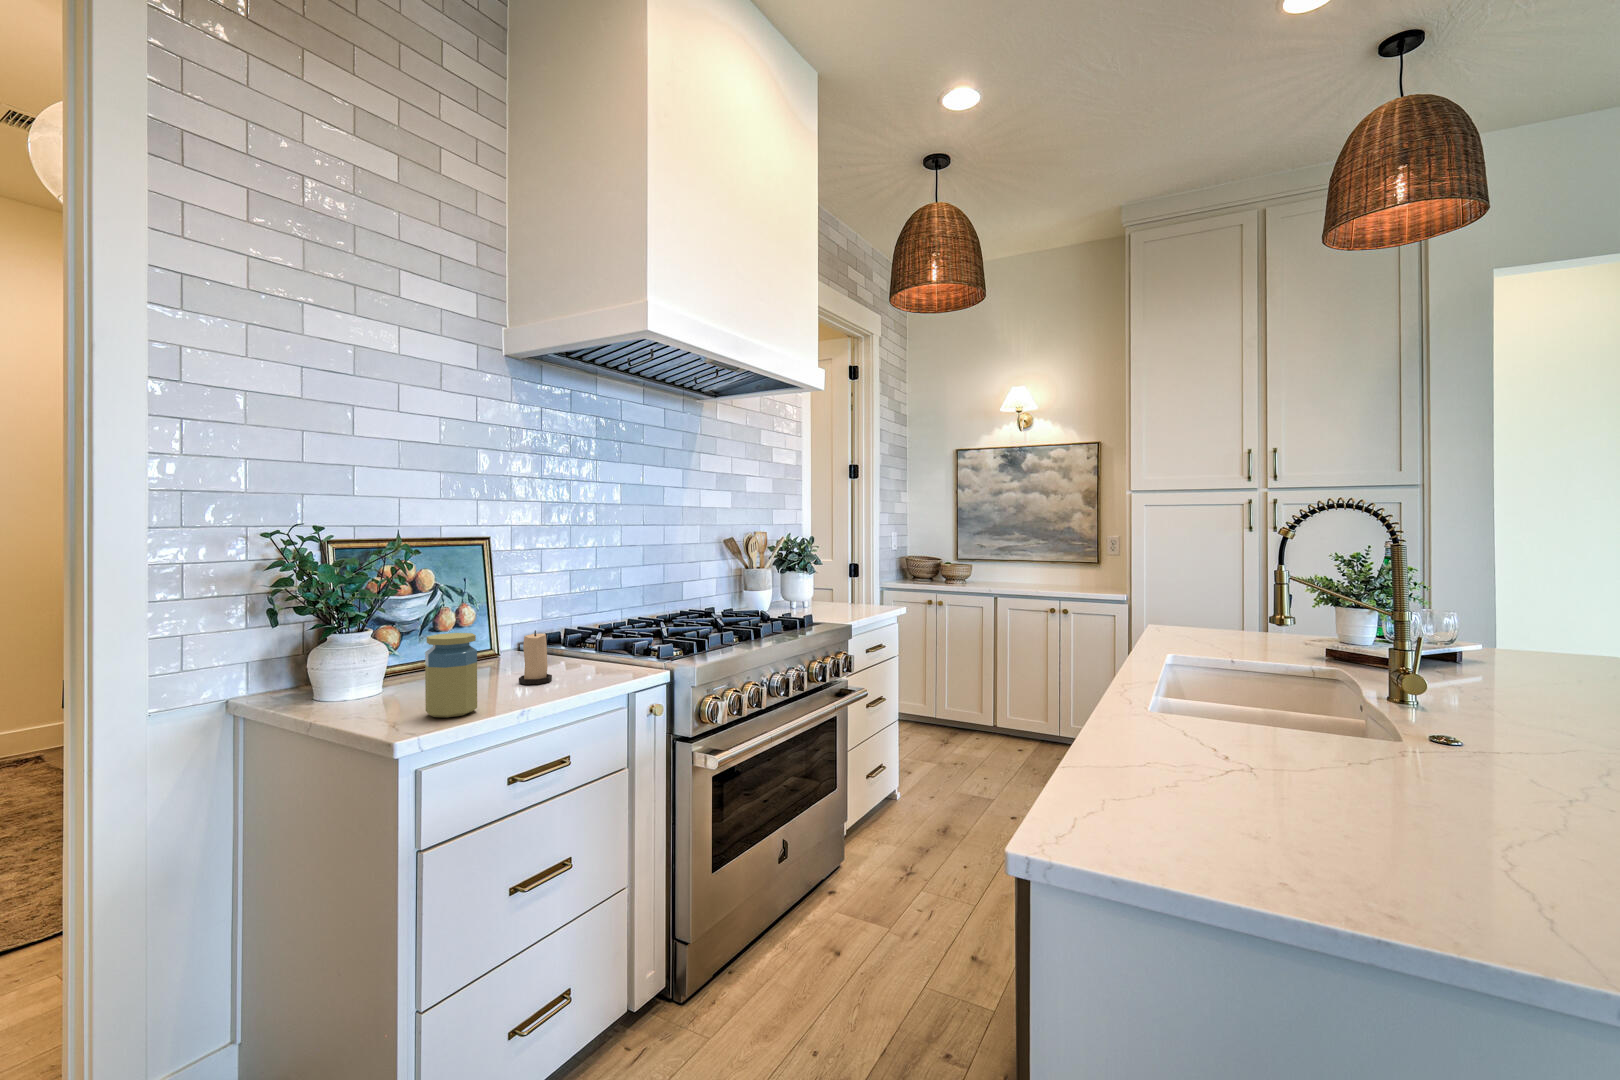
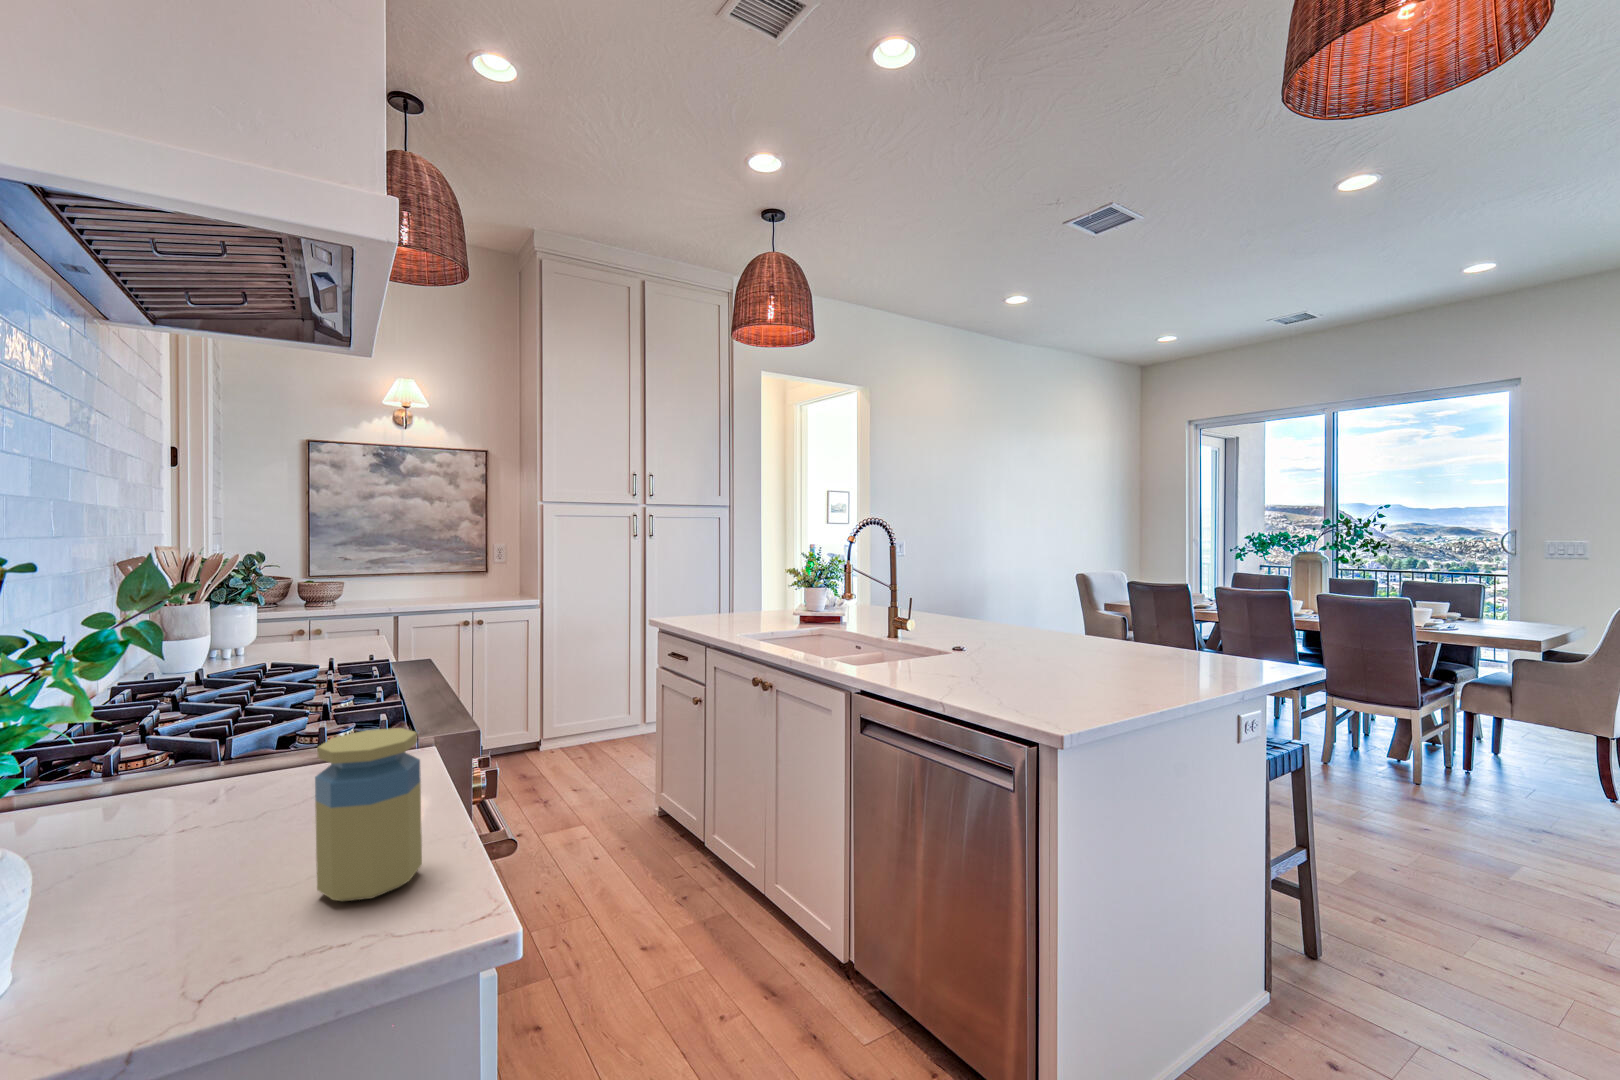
candle: present [519,630,552,685] -> none [247,723,317,828]

